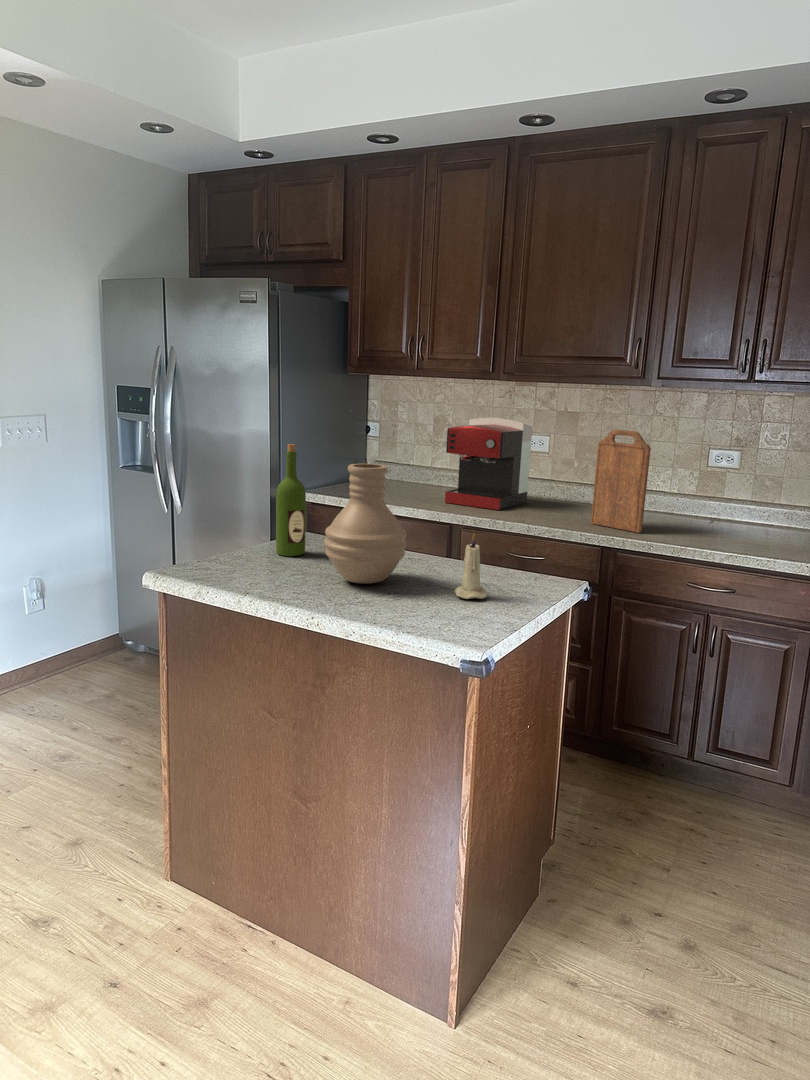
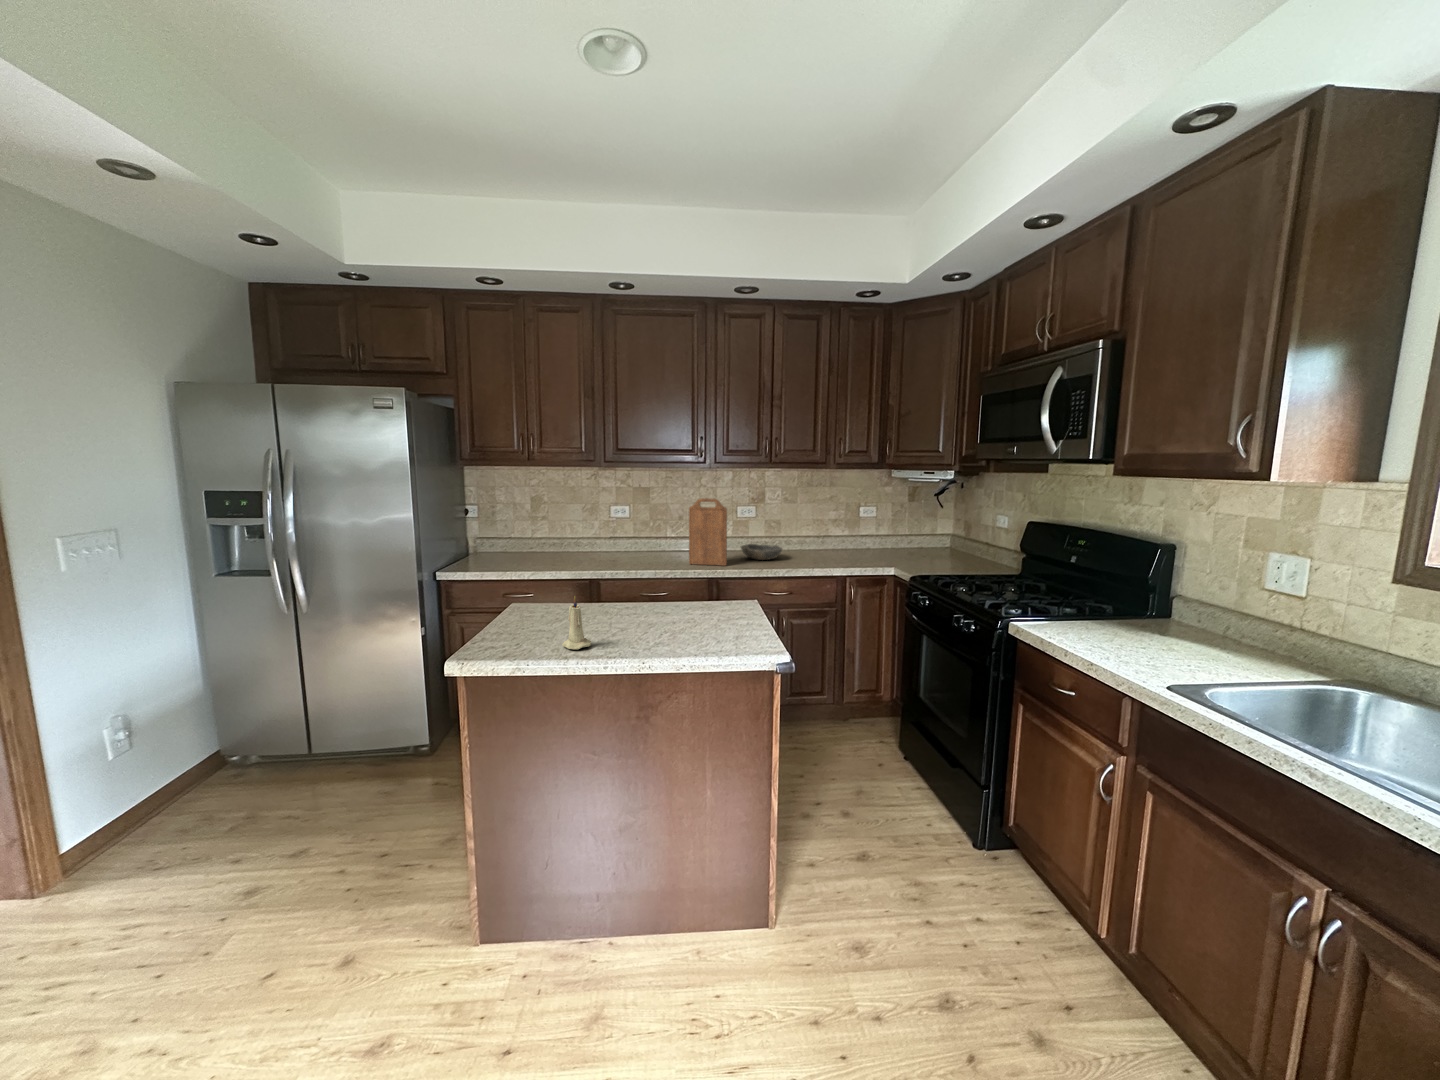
coffee maker: present [445,418,532,510] -> none [568,496,624,564]
wine bottle: present [276,444,306,556] -> none [534,532,560,625]
vase: present [324,464,407,584] -> none [610,540,674,632]
bowl: none [678,508,754,535] -> present [741,544,782,560]
candle: present [455,533,488,599] -> present [562,596,591,650]

